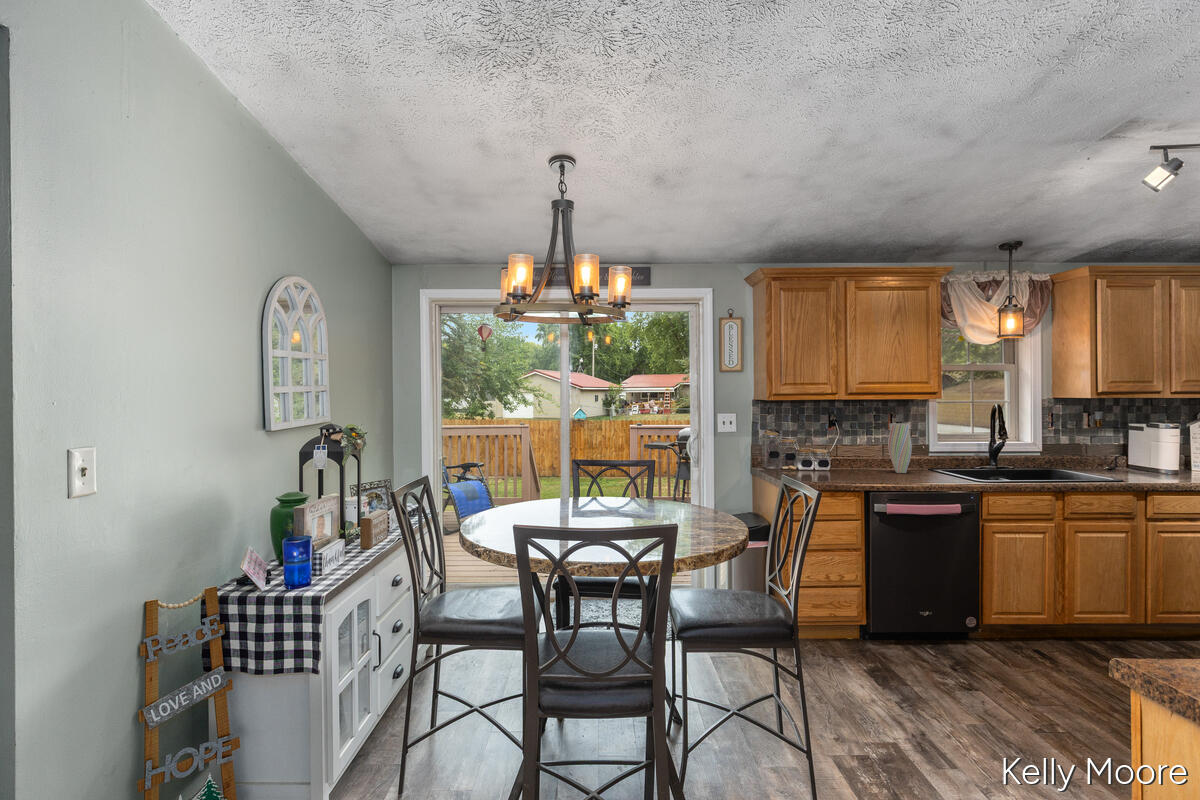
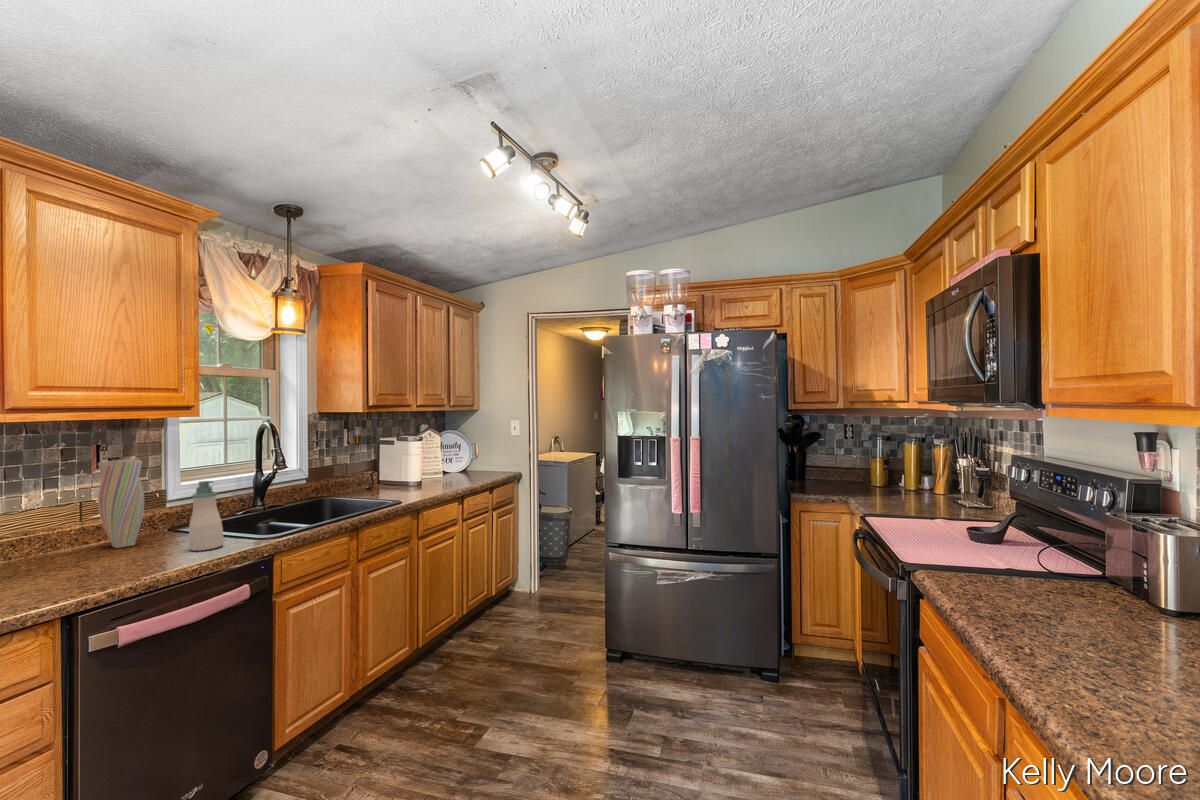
soap bottle: none [931,438,951,480] -> present [189,481,224,551]

